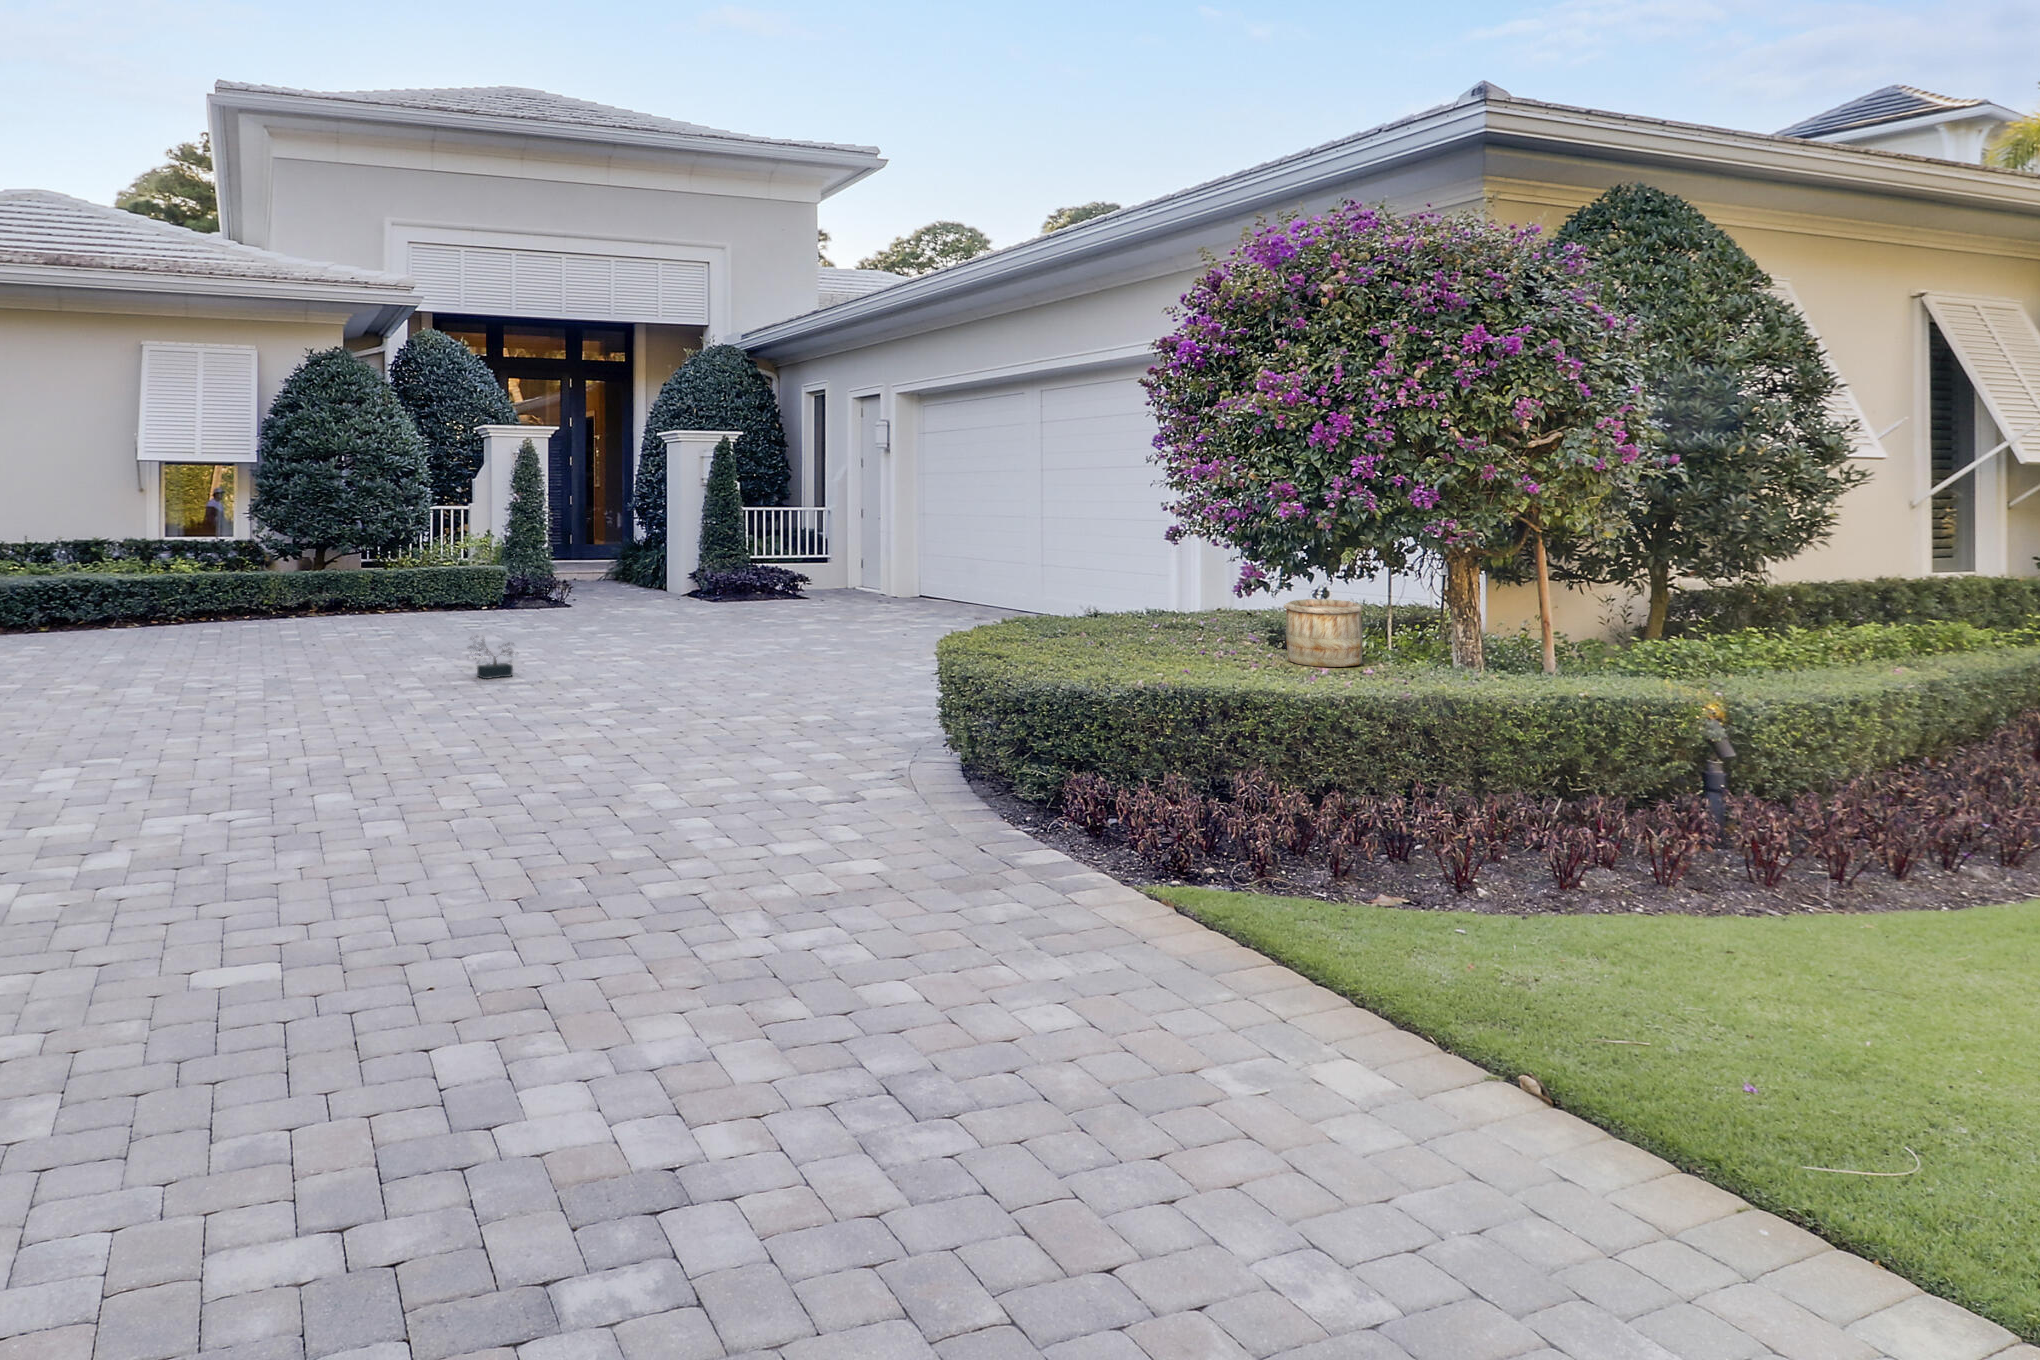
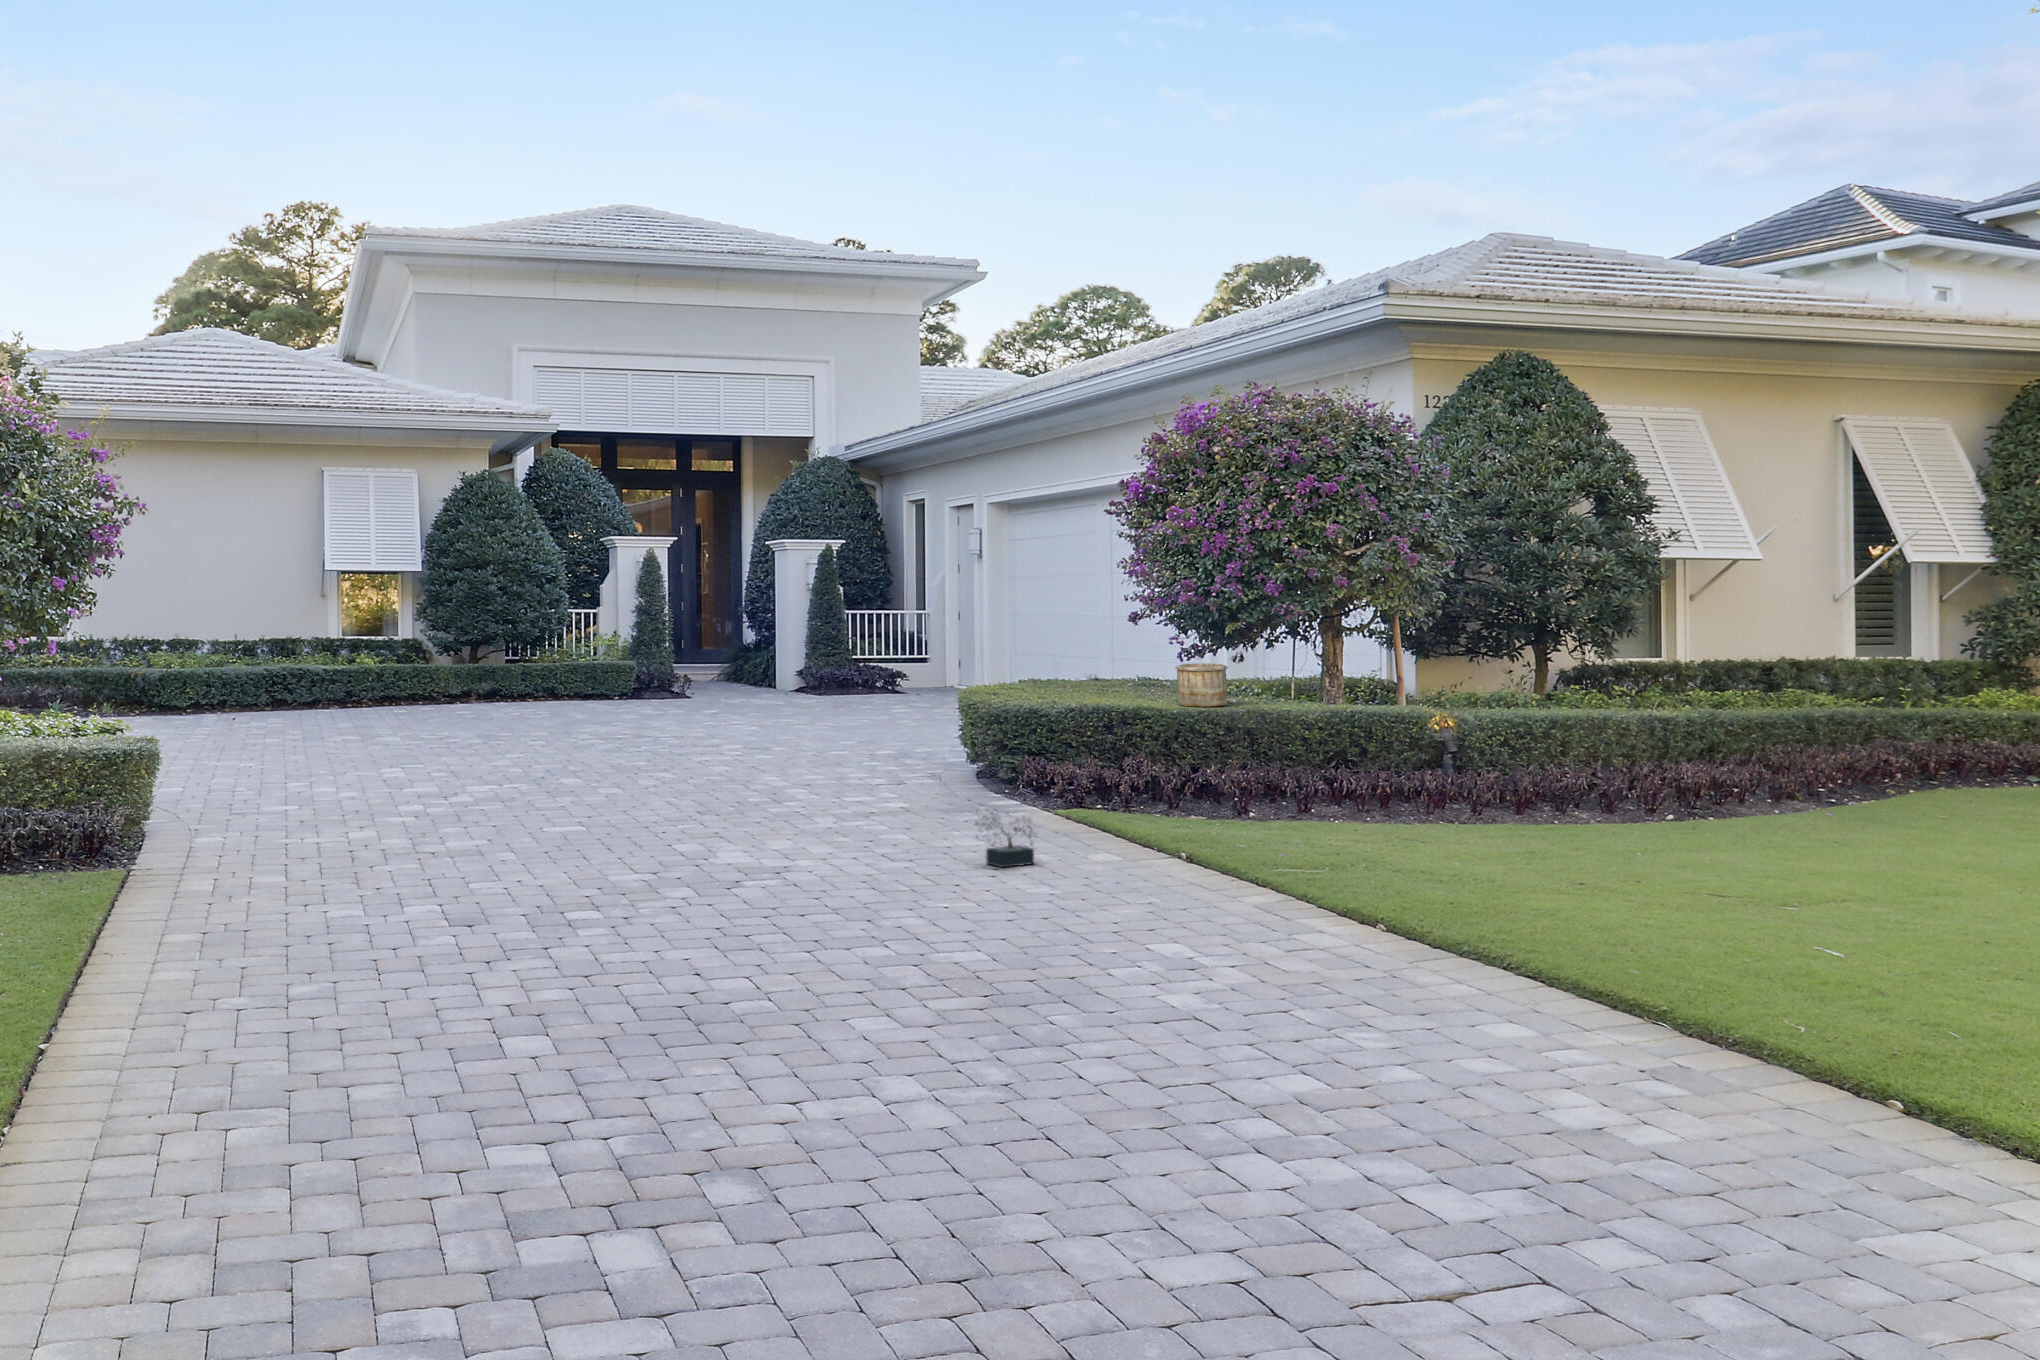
decorative plant: present [468,636,518,679] -> present [975,808,1036,867]

